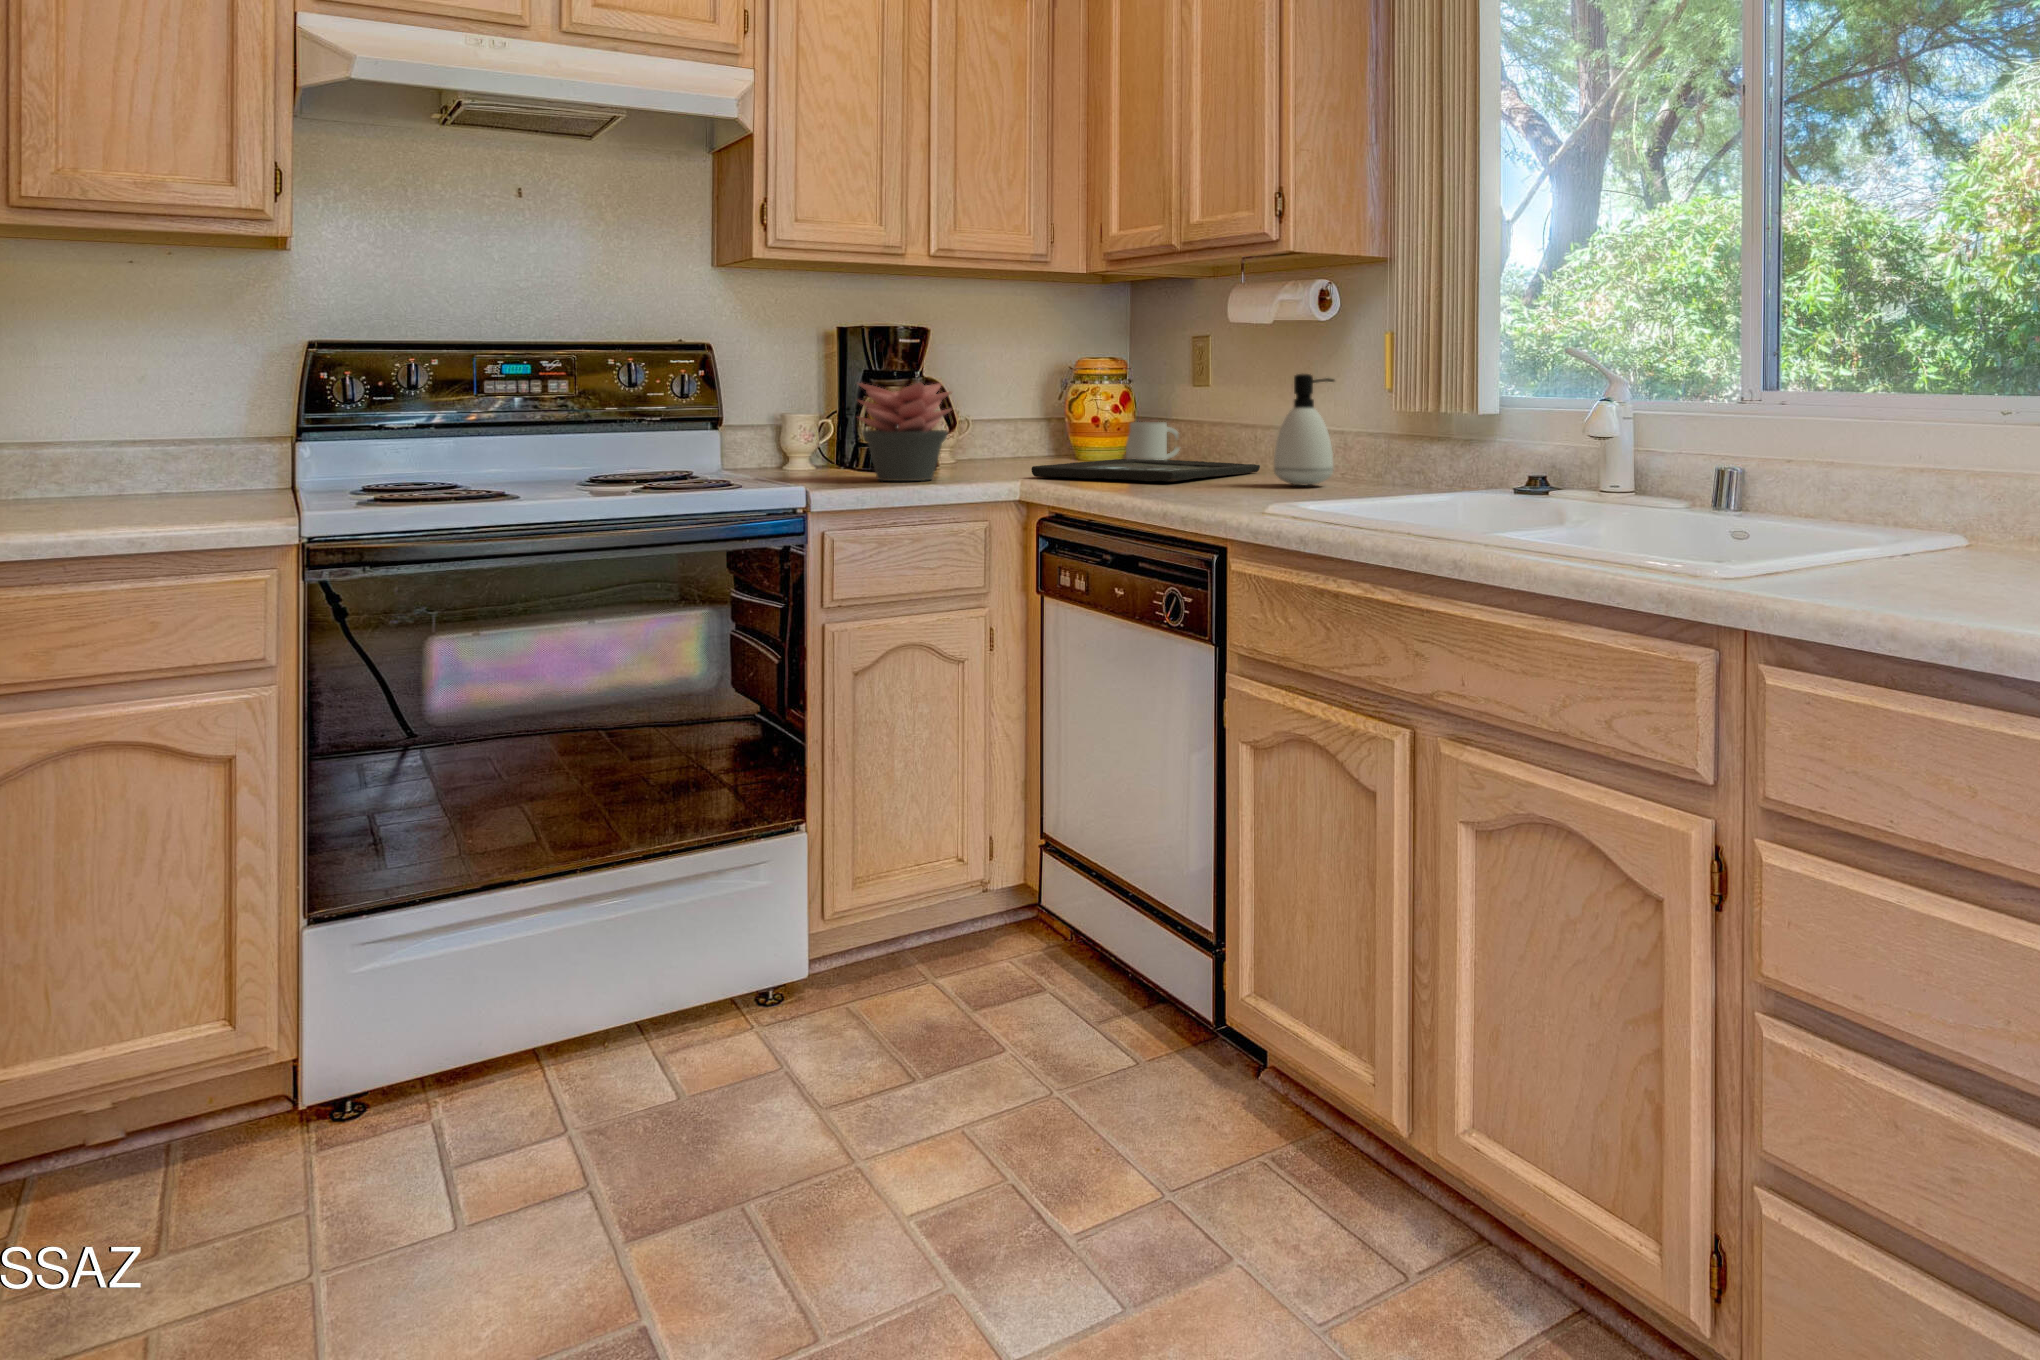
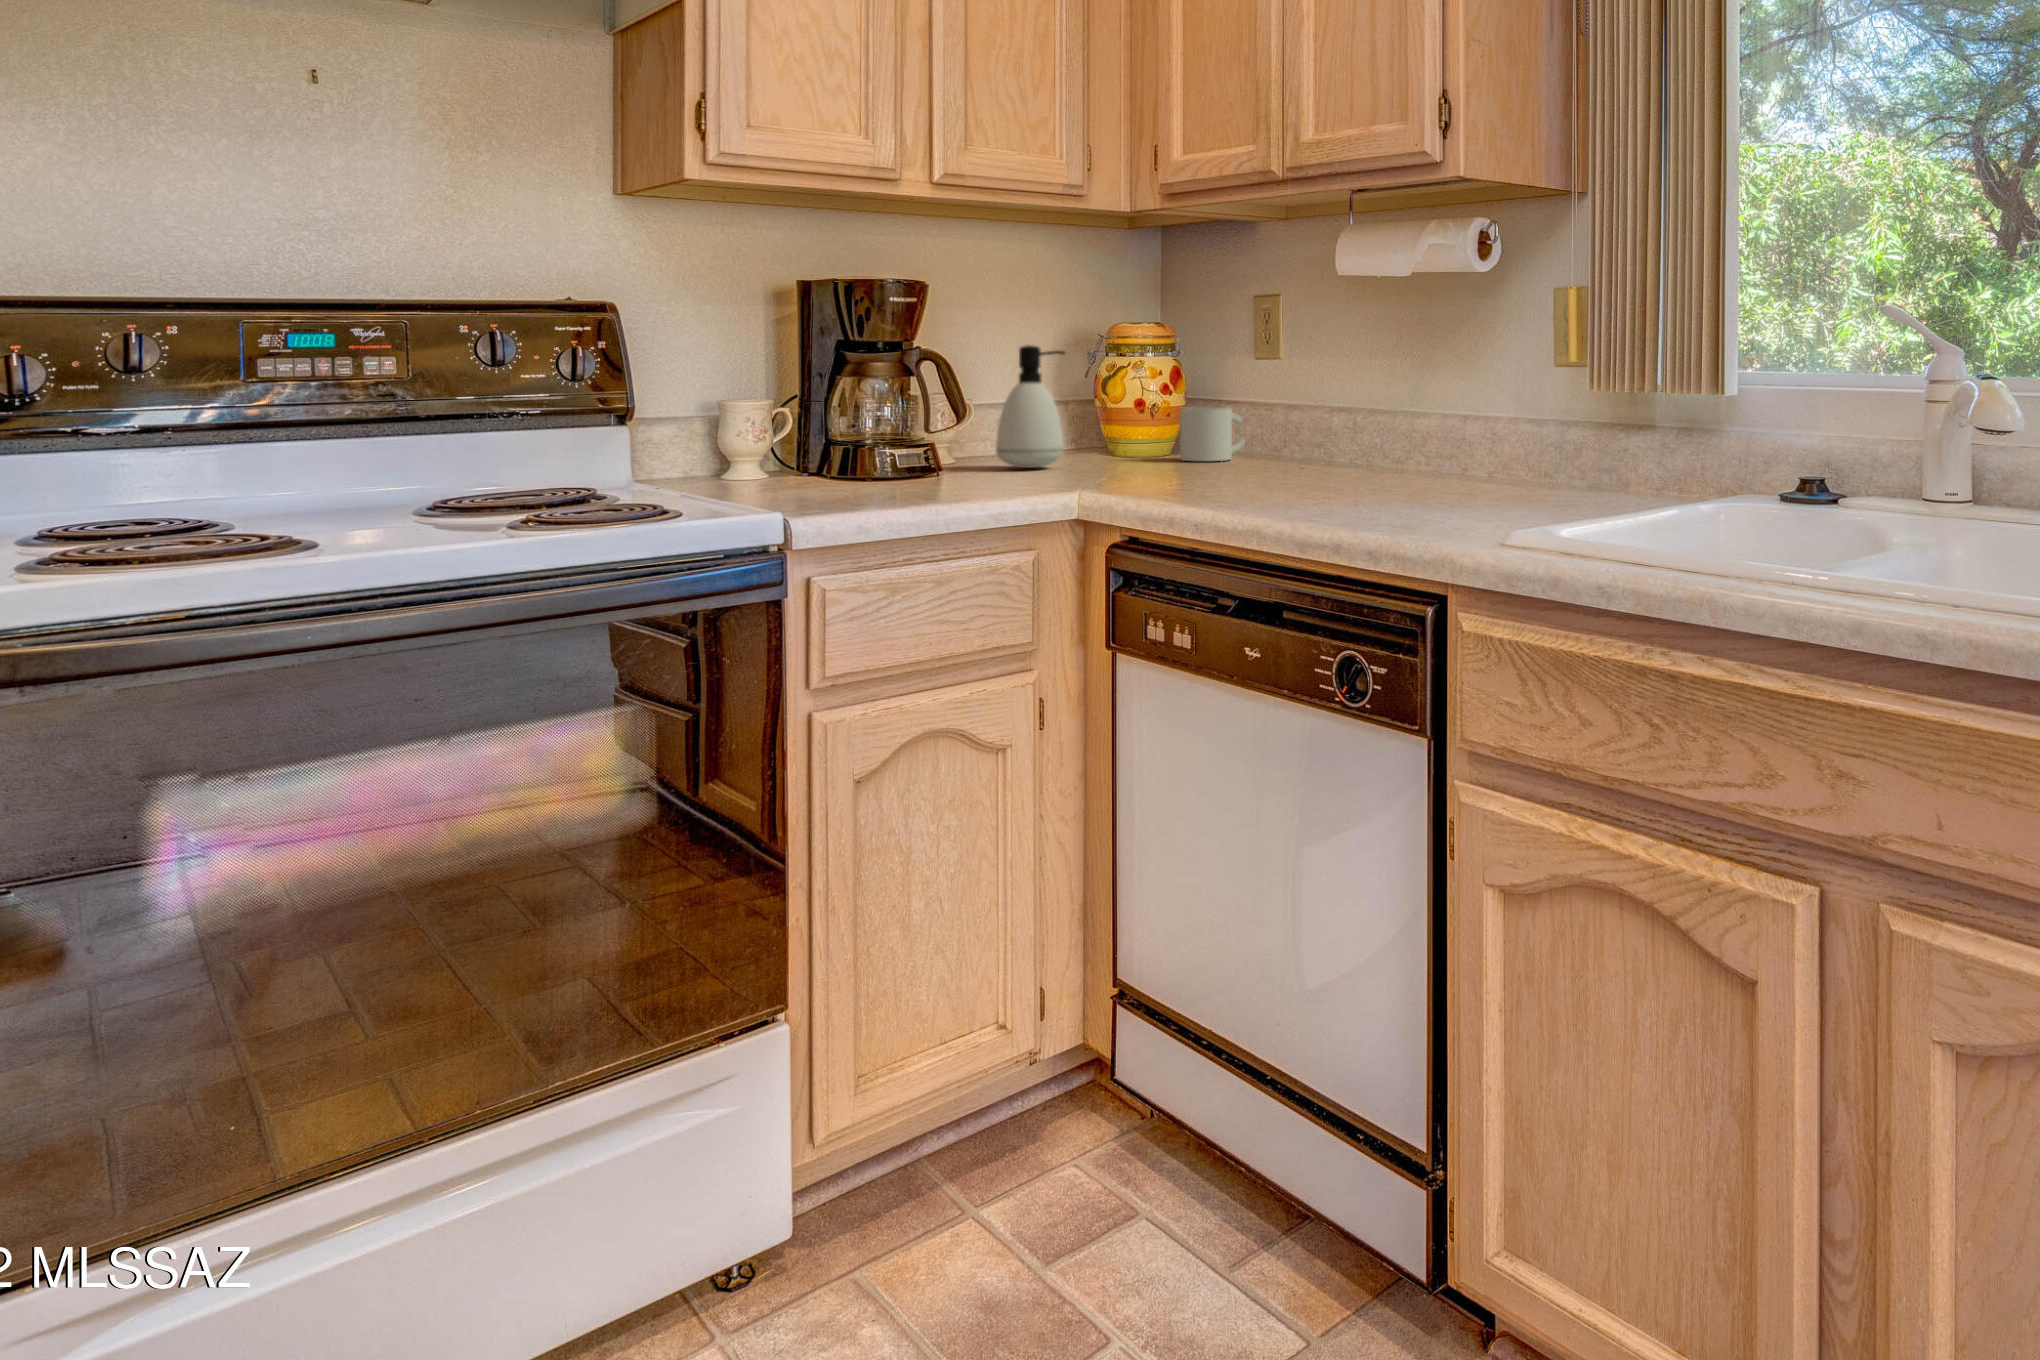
soap dispenser: present [1274,374,1334,486] -> present [996,345,1065,468]
succulent plant: present [858,383,951,481] -> none [842,359,983,497]
tray: present [1031,458,1260,481] -> none [1088,455,1373,491]

